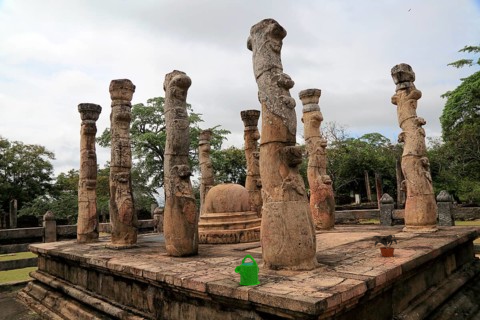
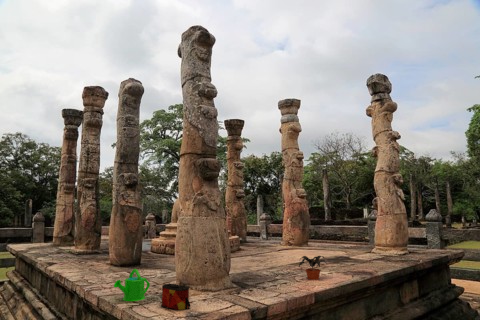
bag: none [285,266,321,290] -> present [161,283,190,310]

